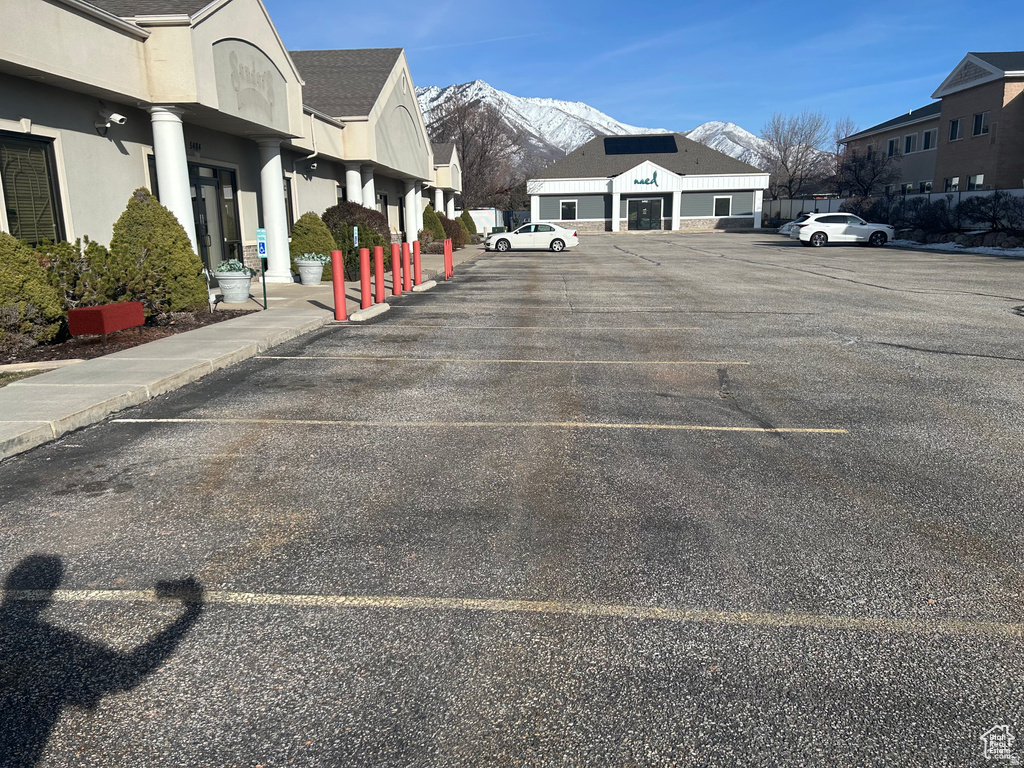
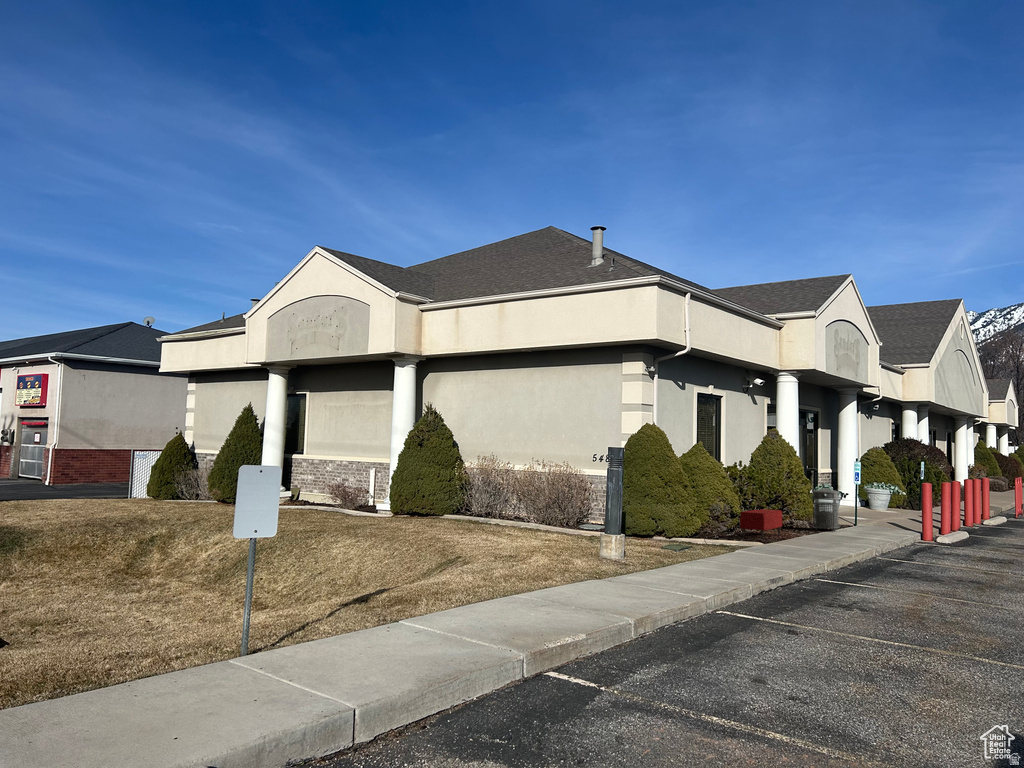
trash can: none [196,264,237,322] -> present [812,488,839,531]

